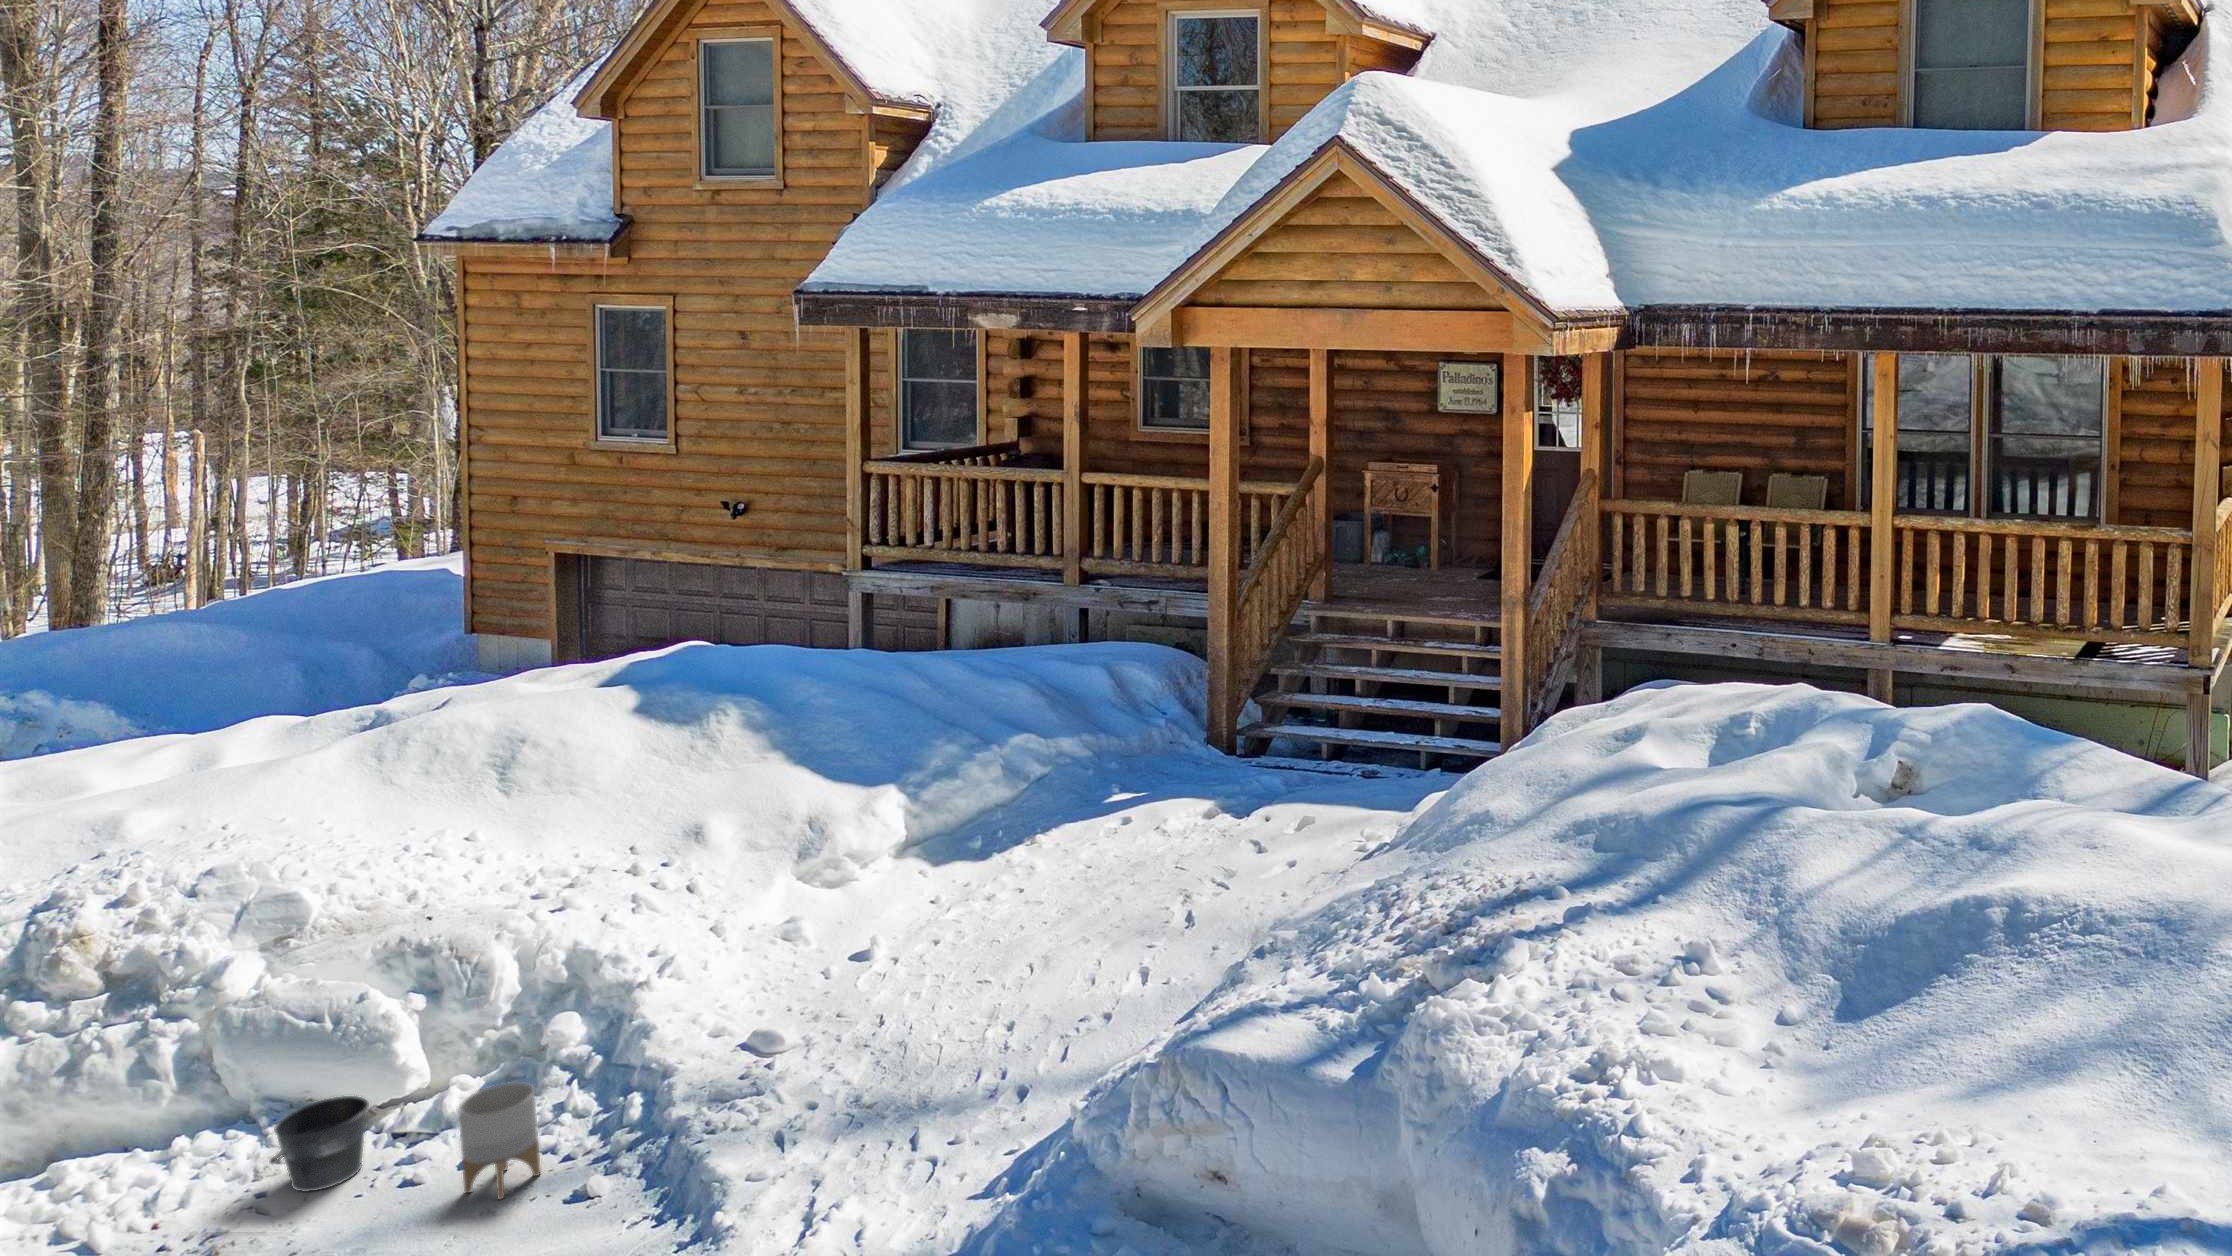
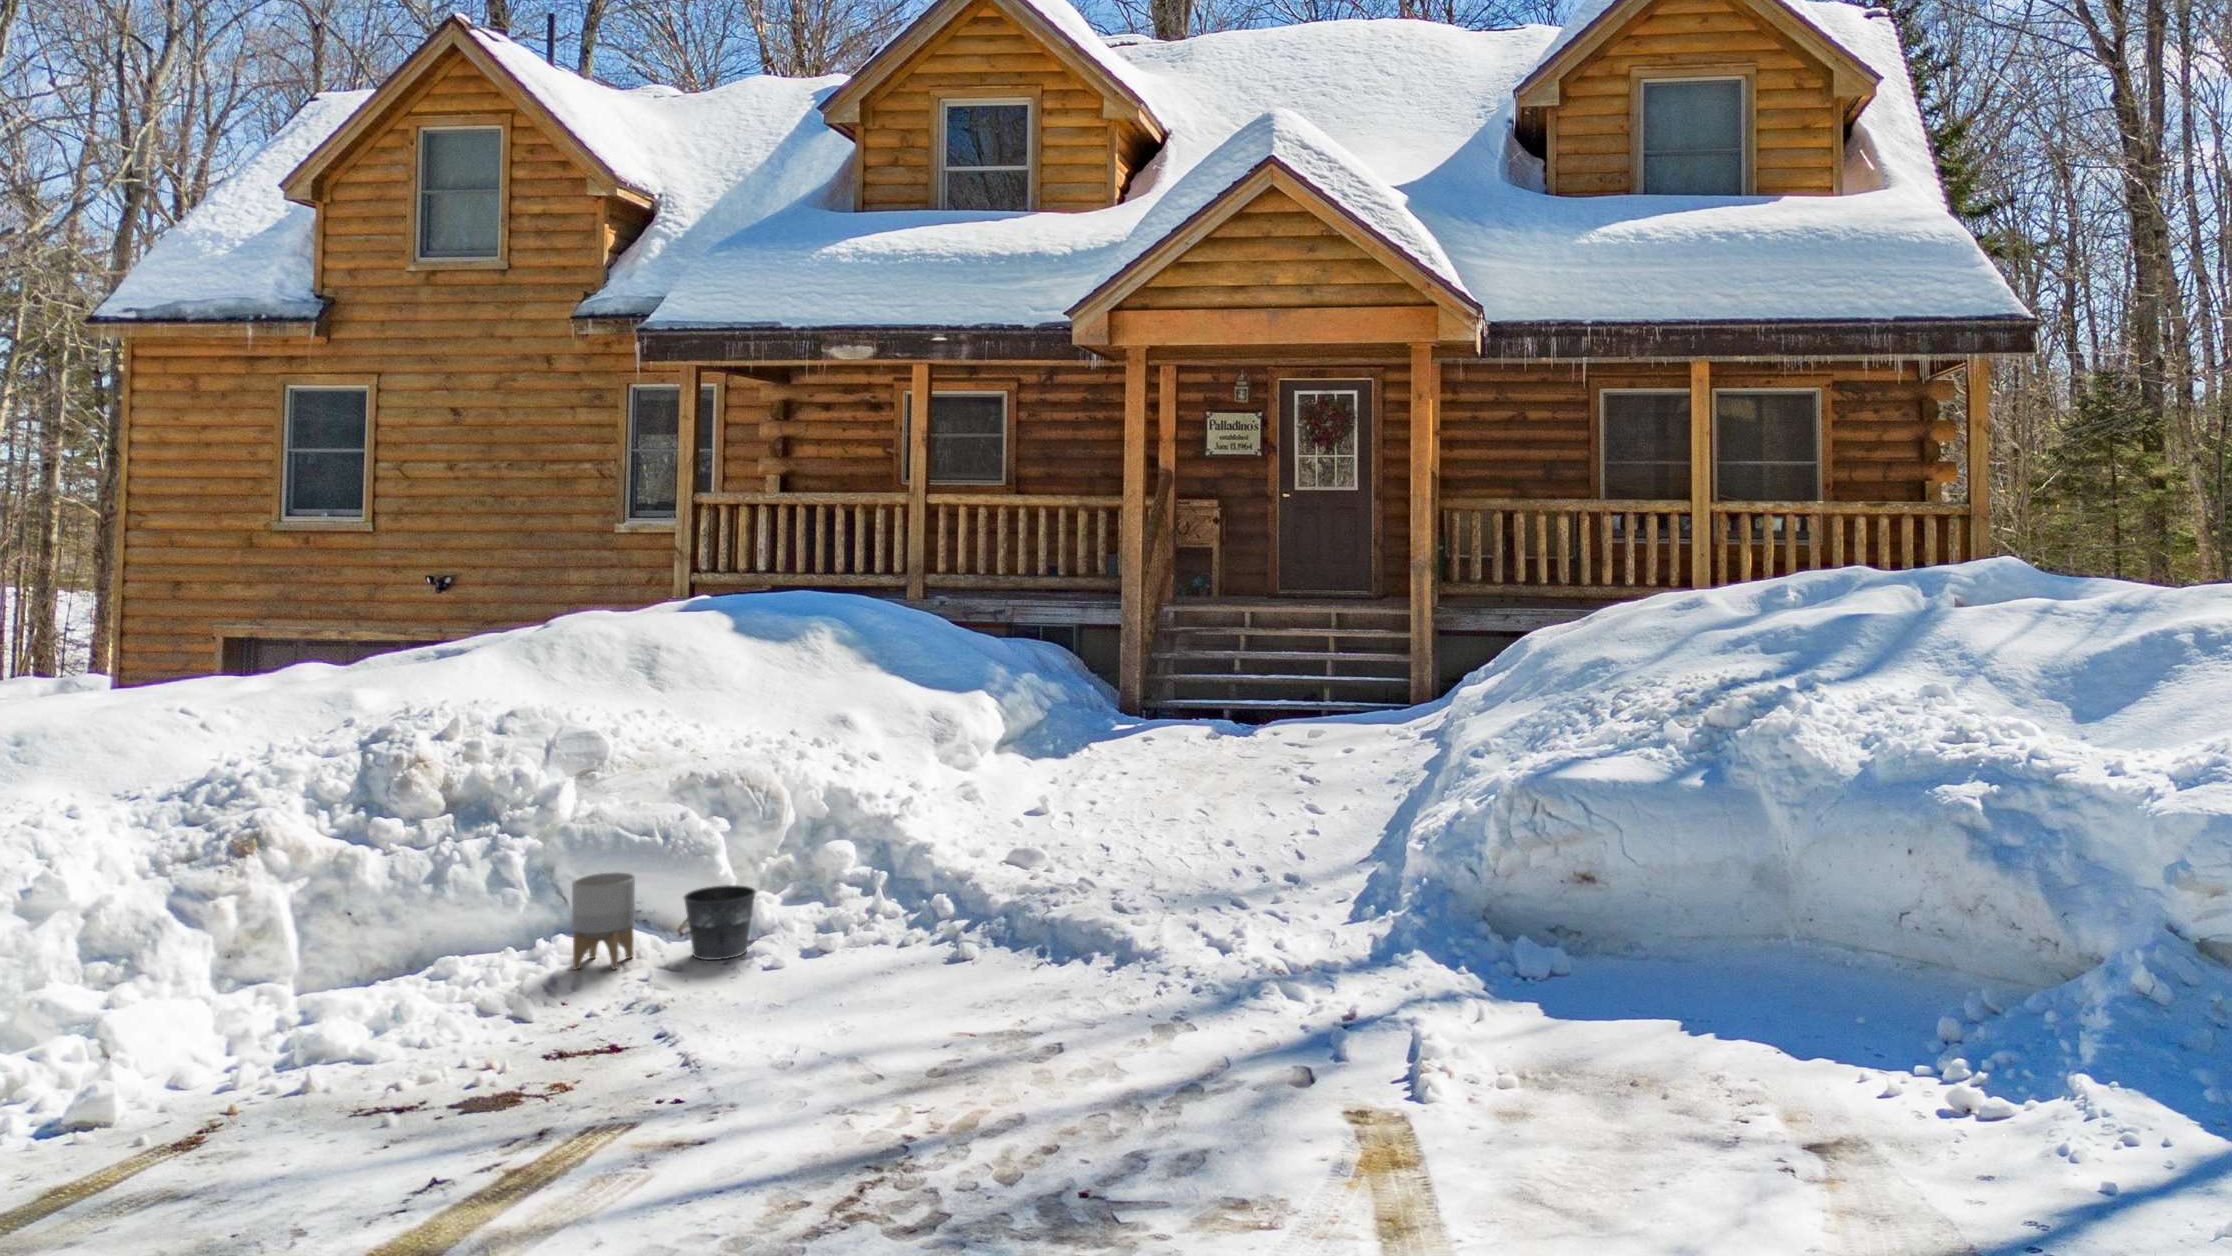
planter: present [458,1082,541,1199] -> present [572,872,635,970]

